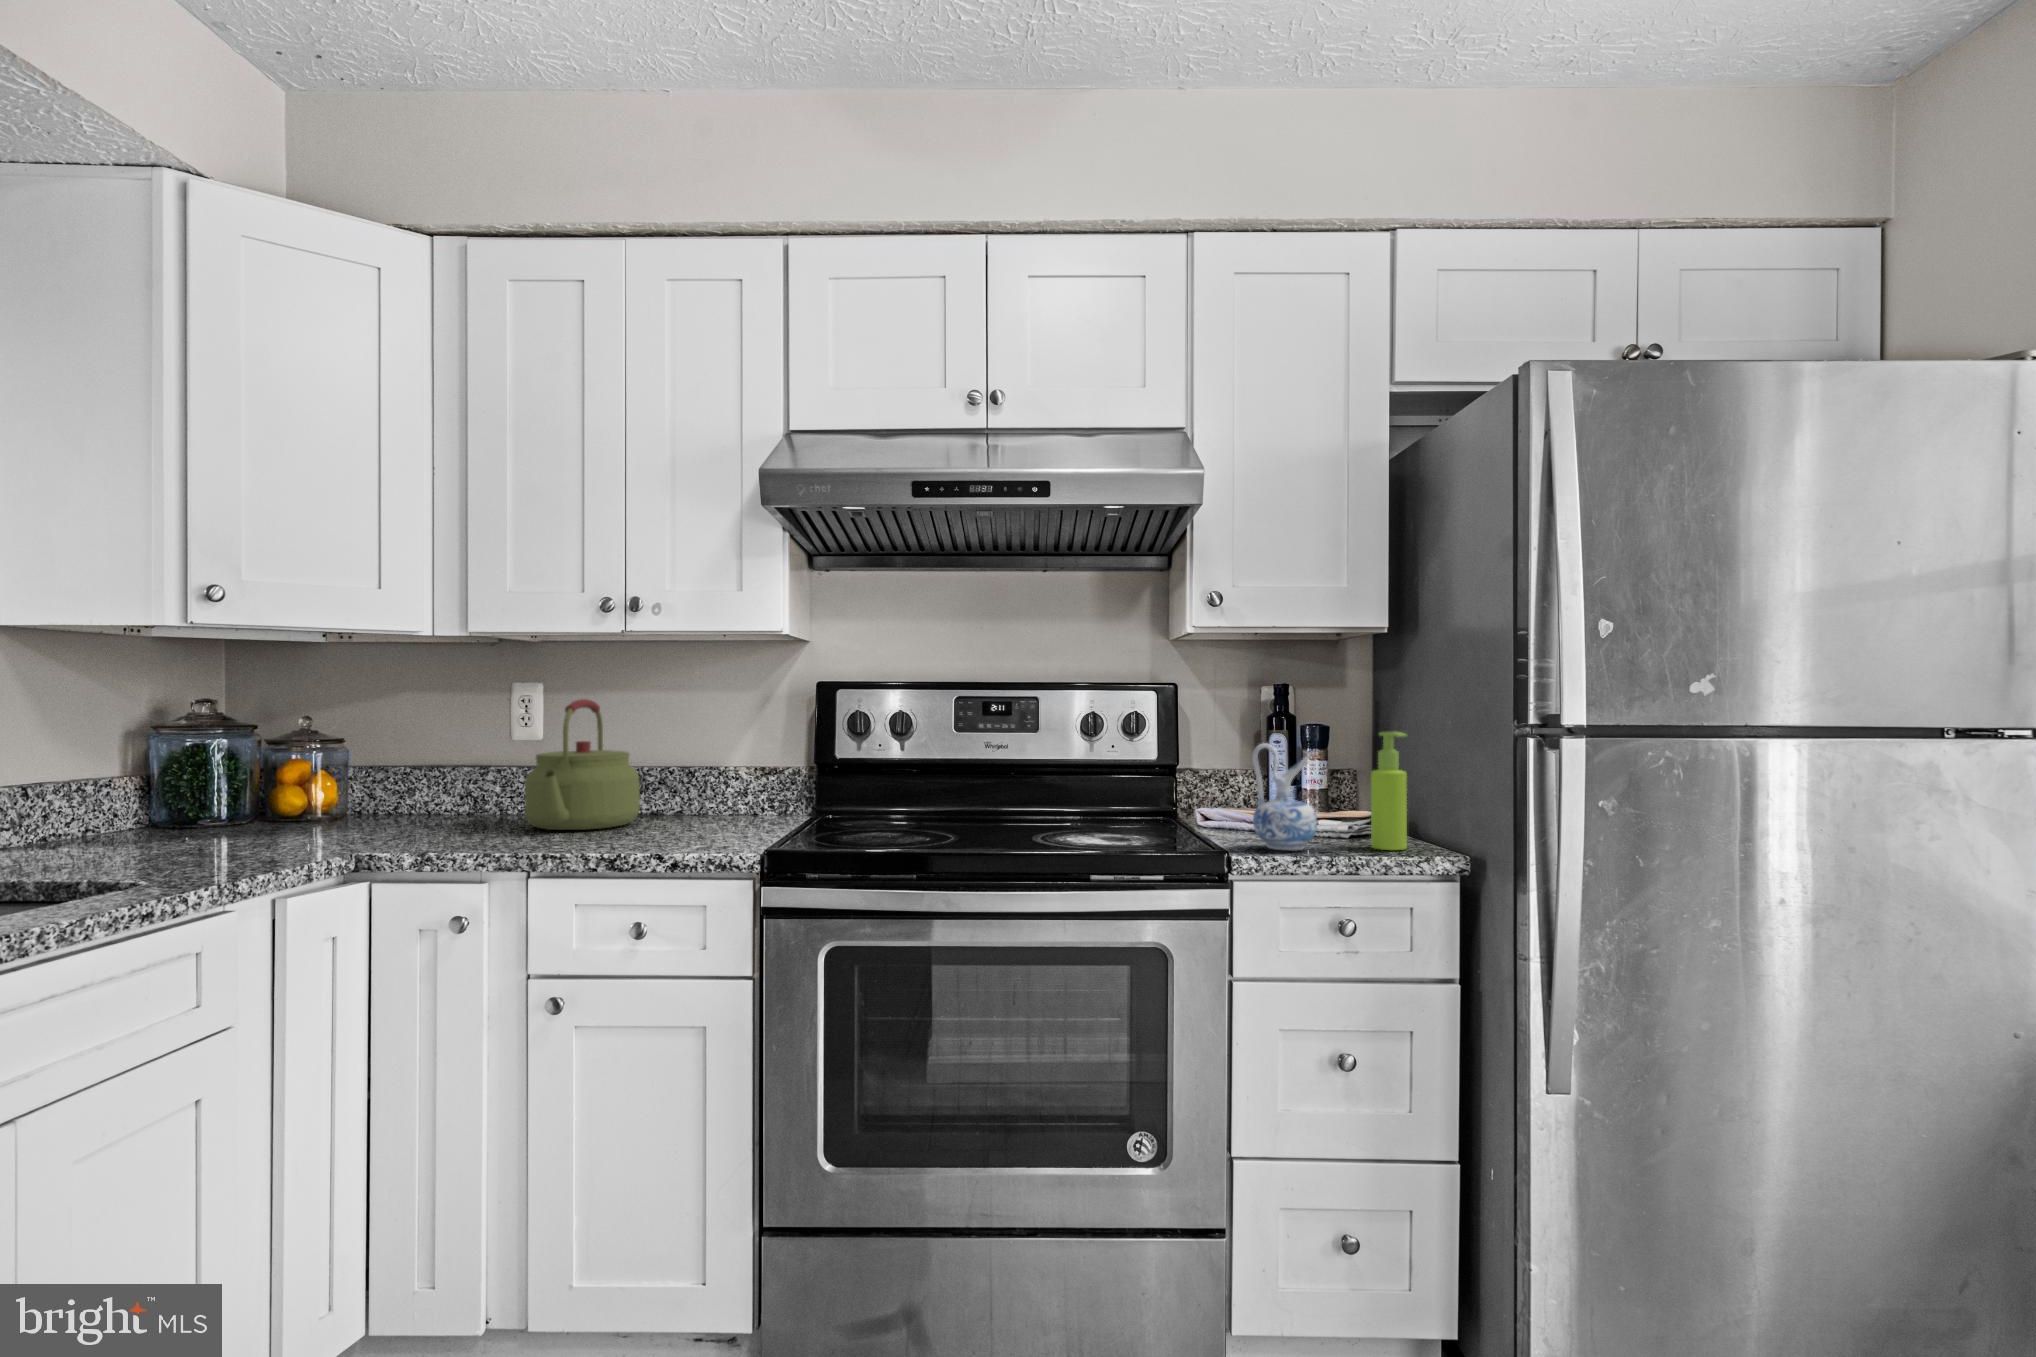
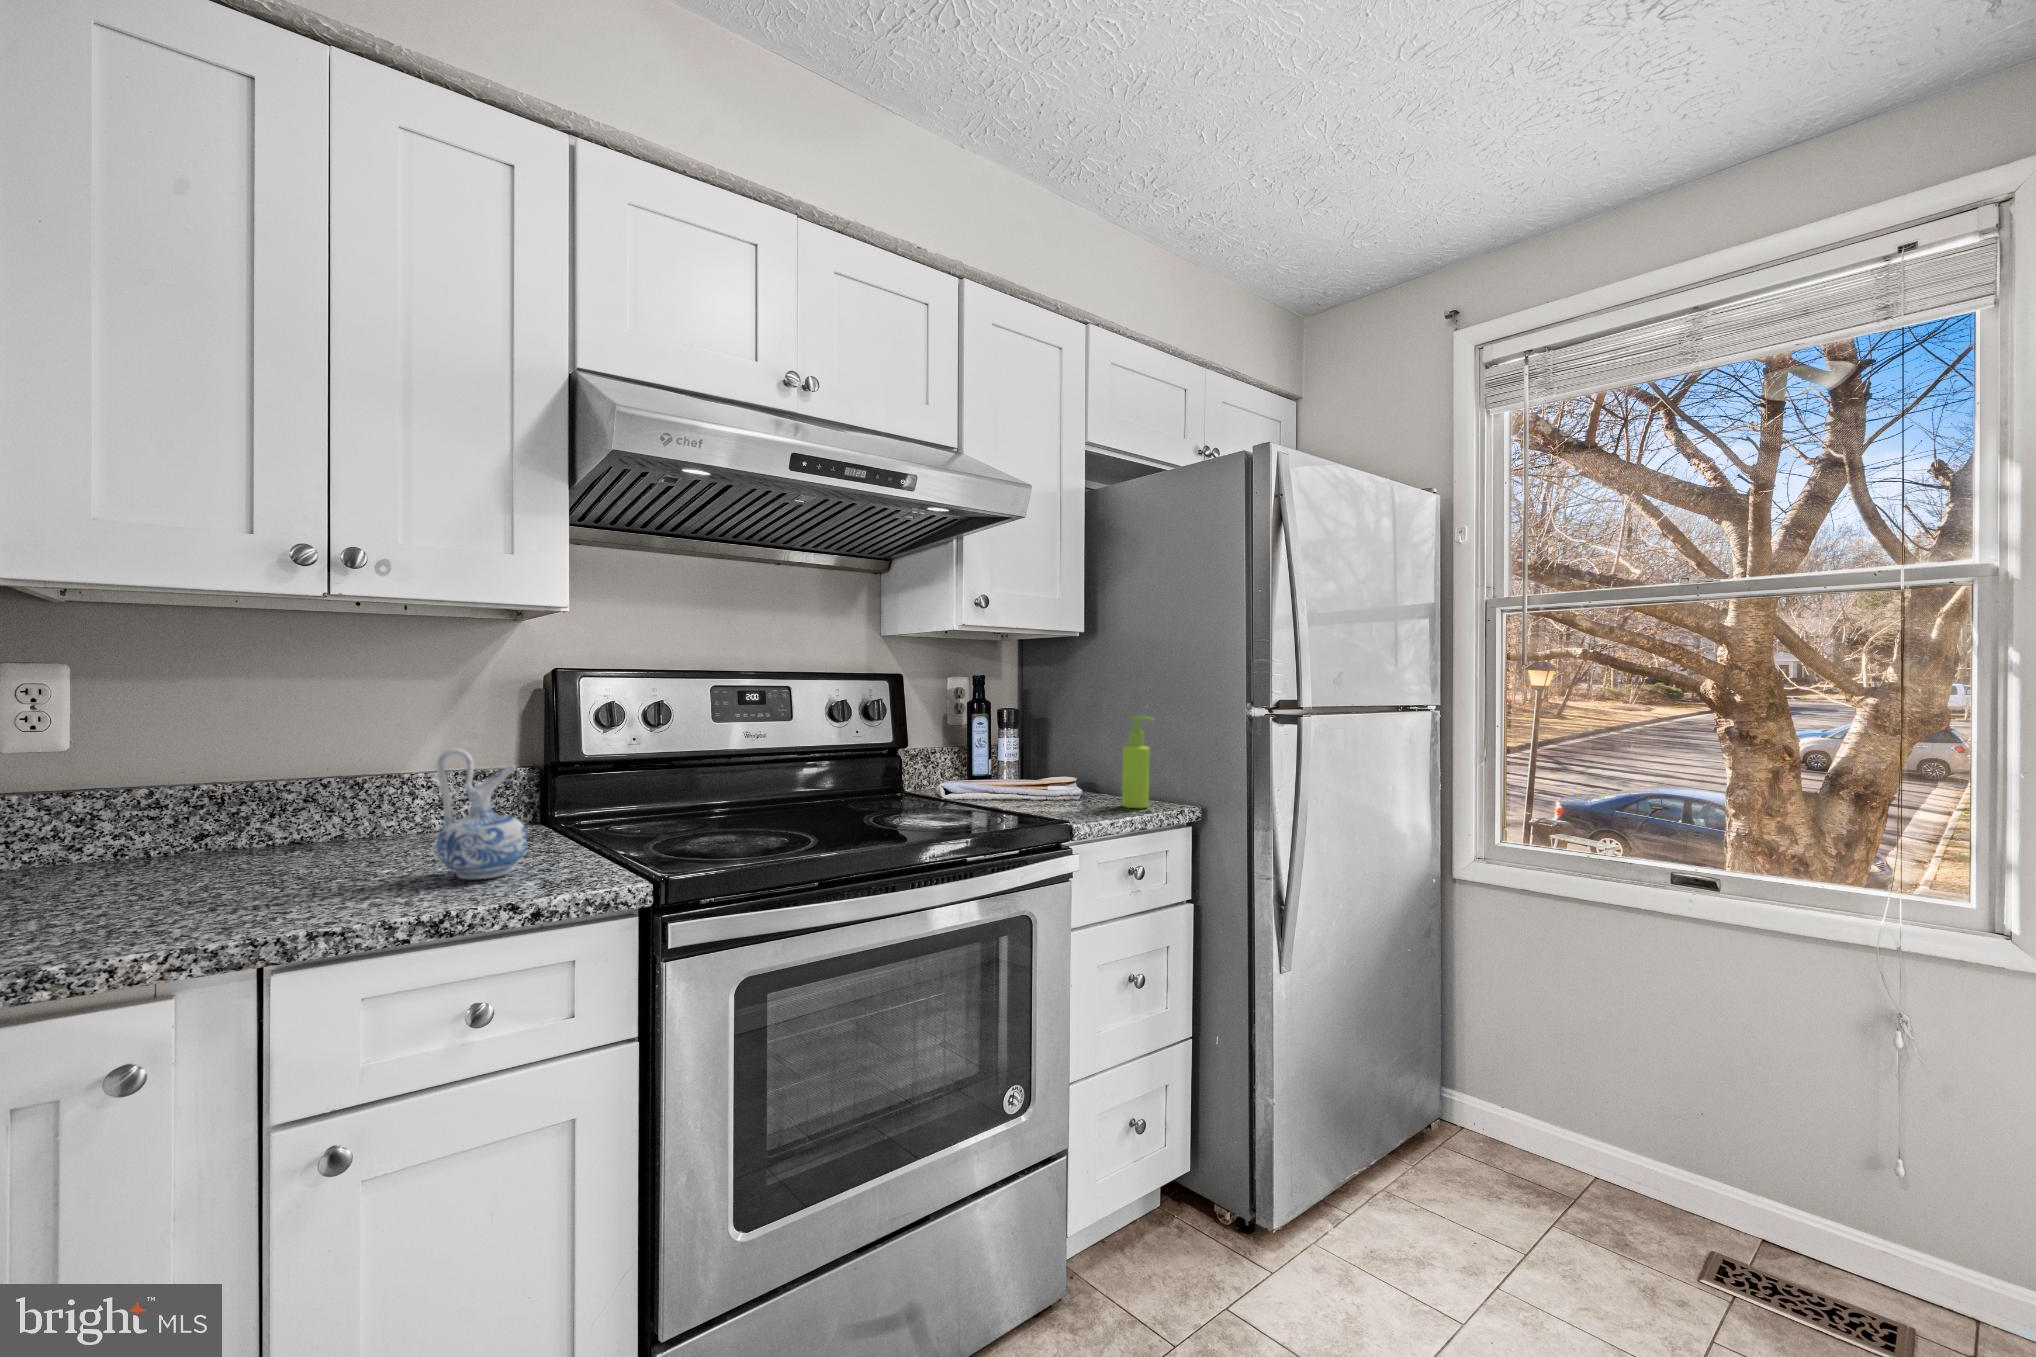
kettle: present [524,699,640,830] -> none [117,692,328,889]
ceramic pitcher: present [1253,743,1317,850] -> present [436,748,527,879]

